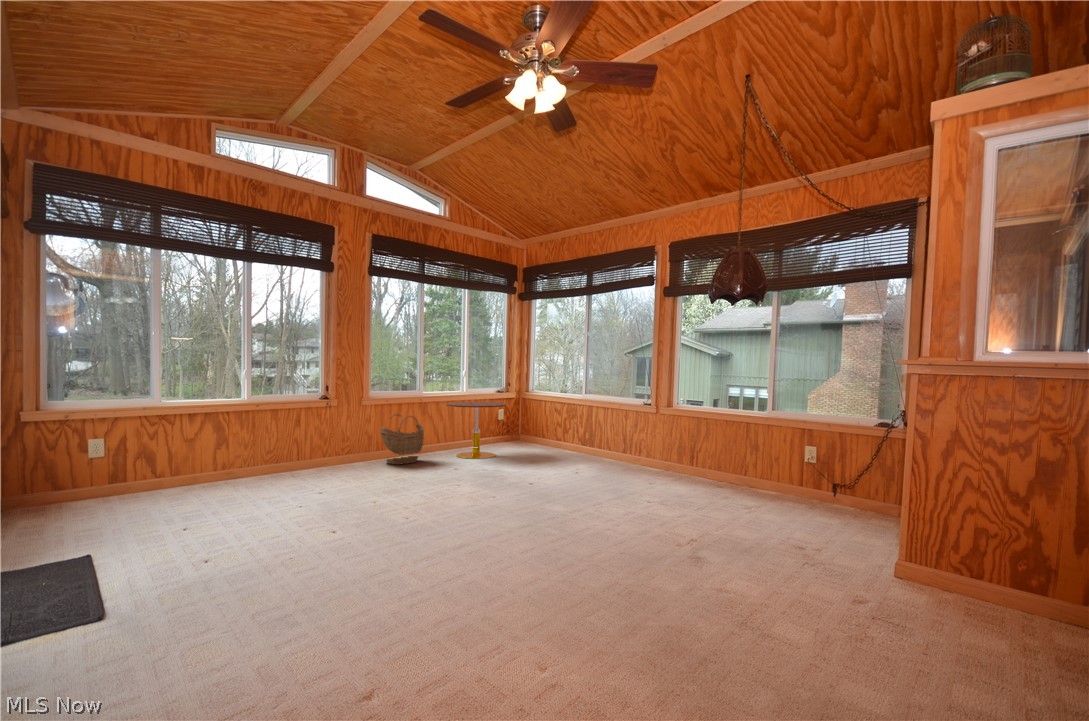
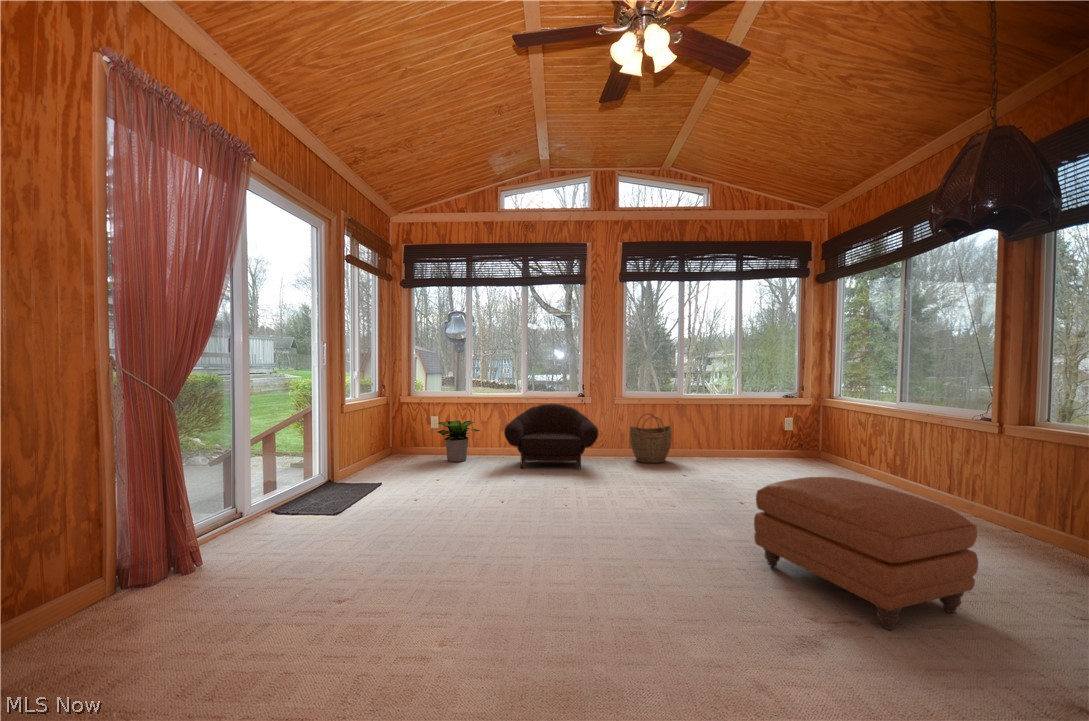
side table: present [446,402,507,459] -> none [701,405,774,471]
armchair: none [249,409,368,491] -> present [504,404,598,470]
ottoman: none [595,437,704,516] -> present [754,477,978,630]
potted plant: none [120,441,198,501] -> present [438,420,480,462]

